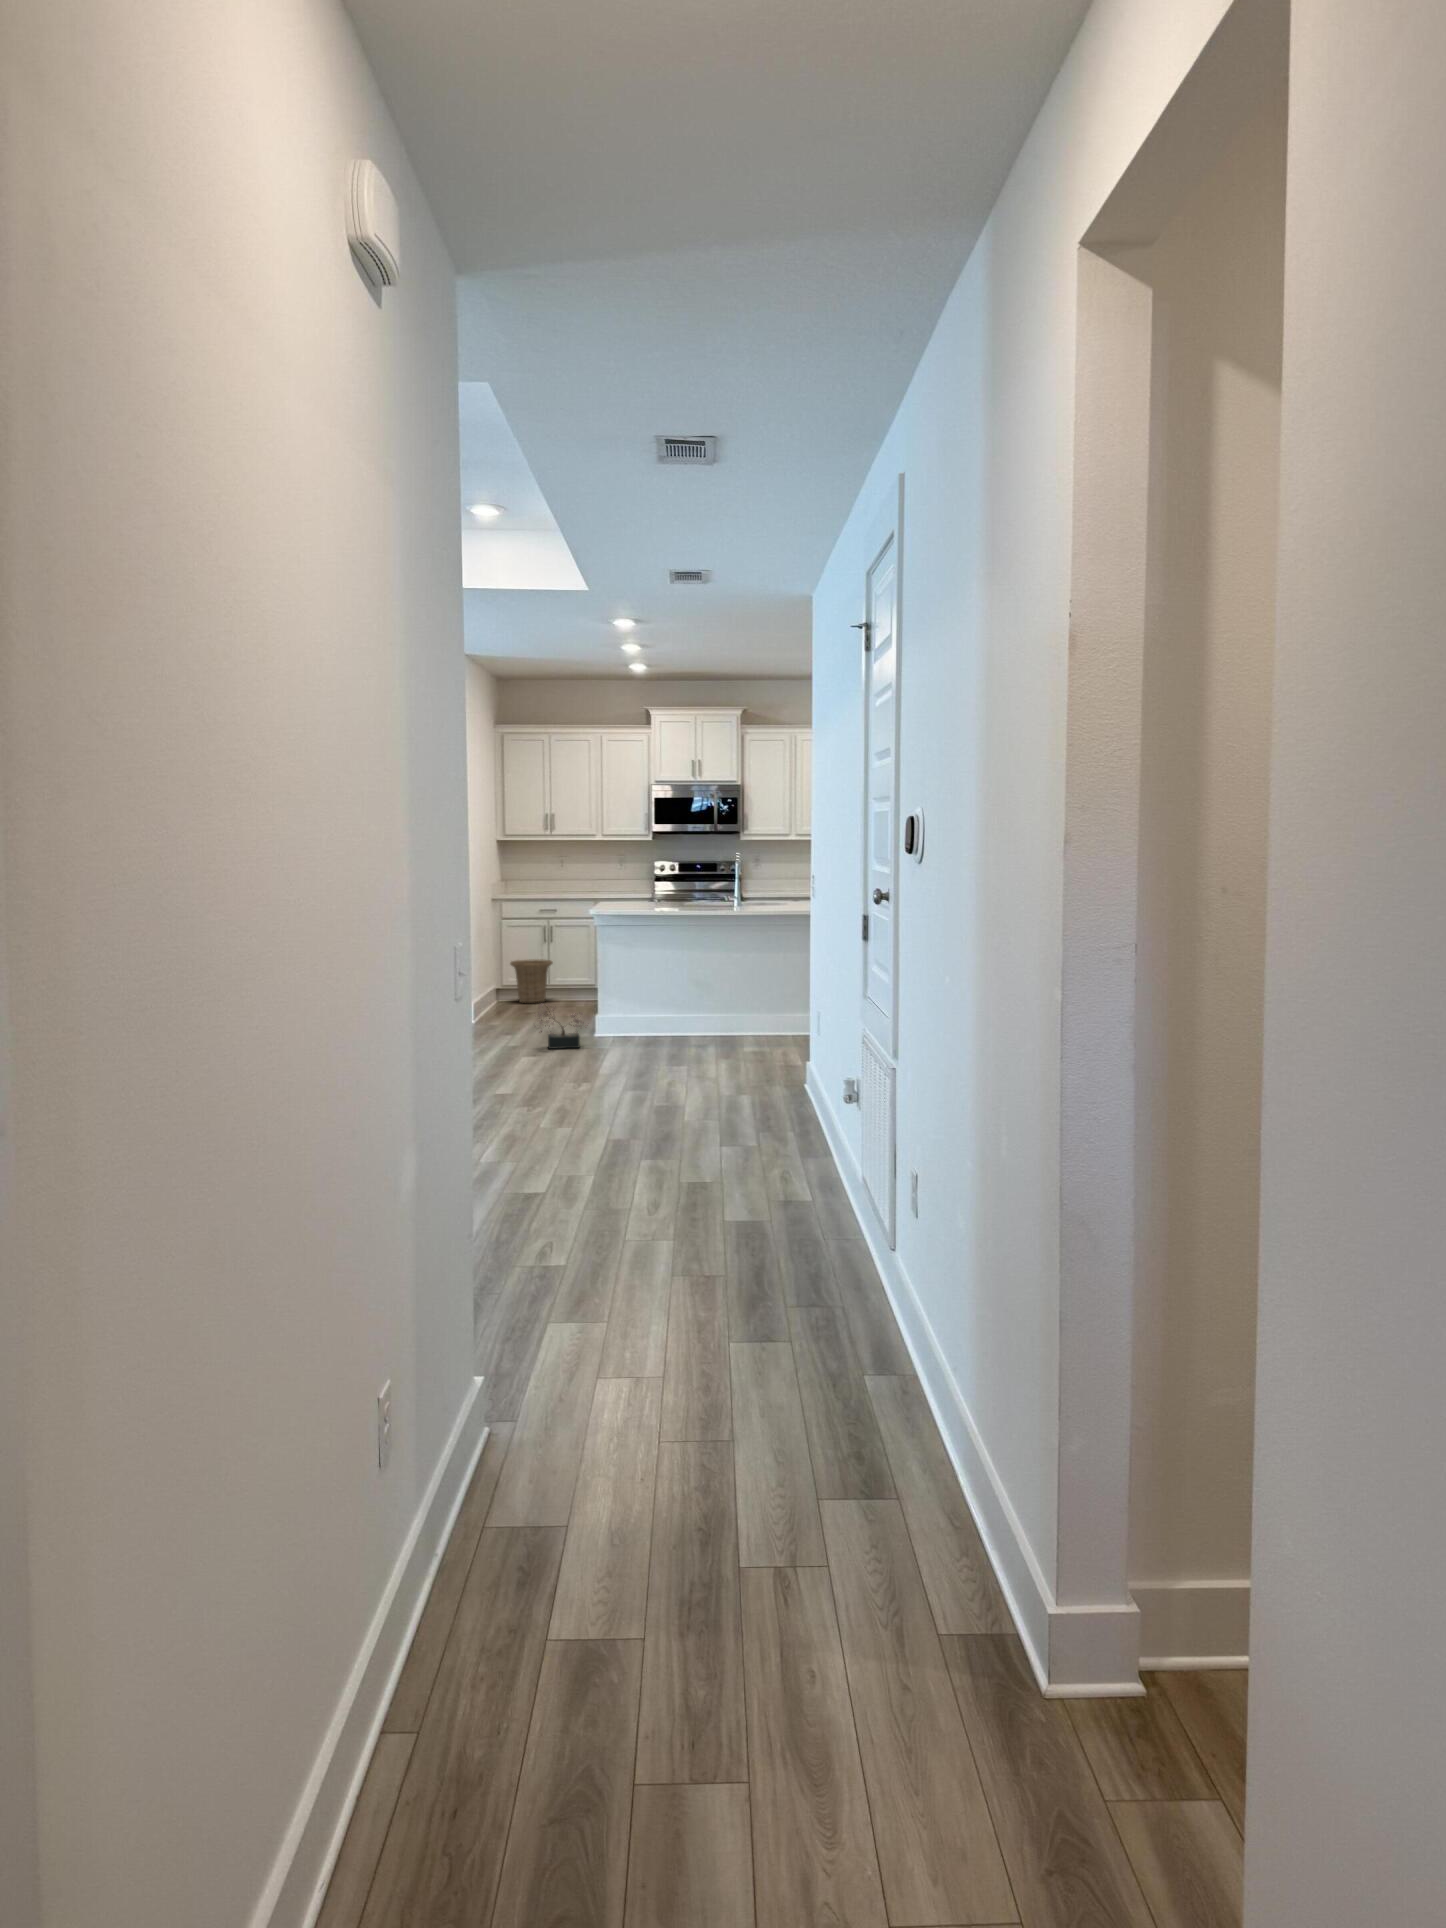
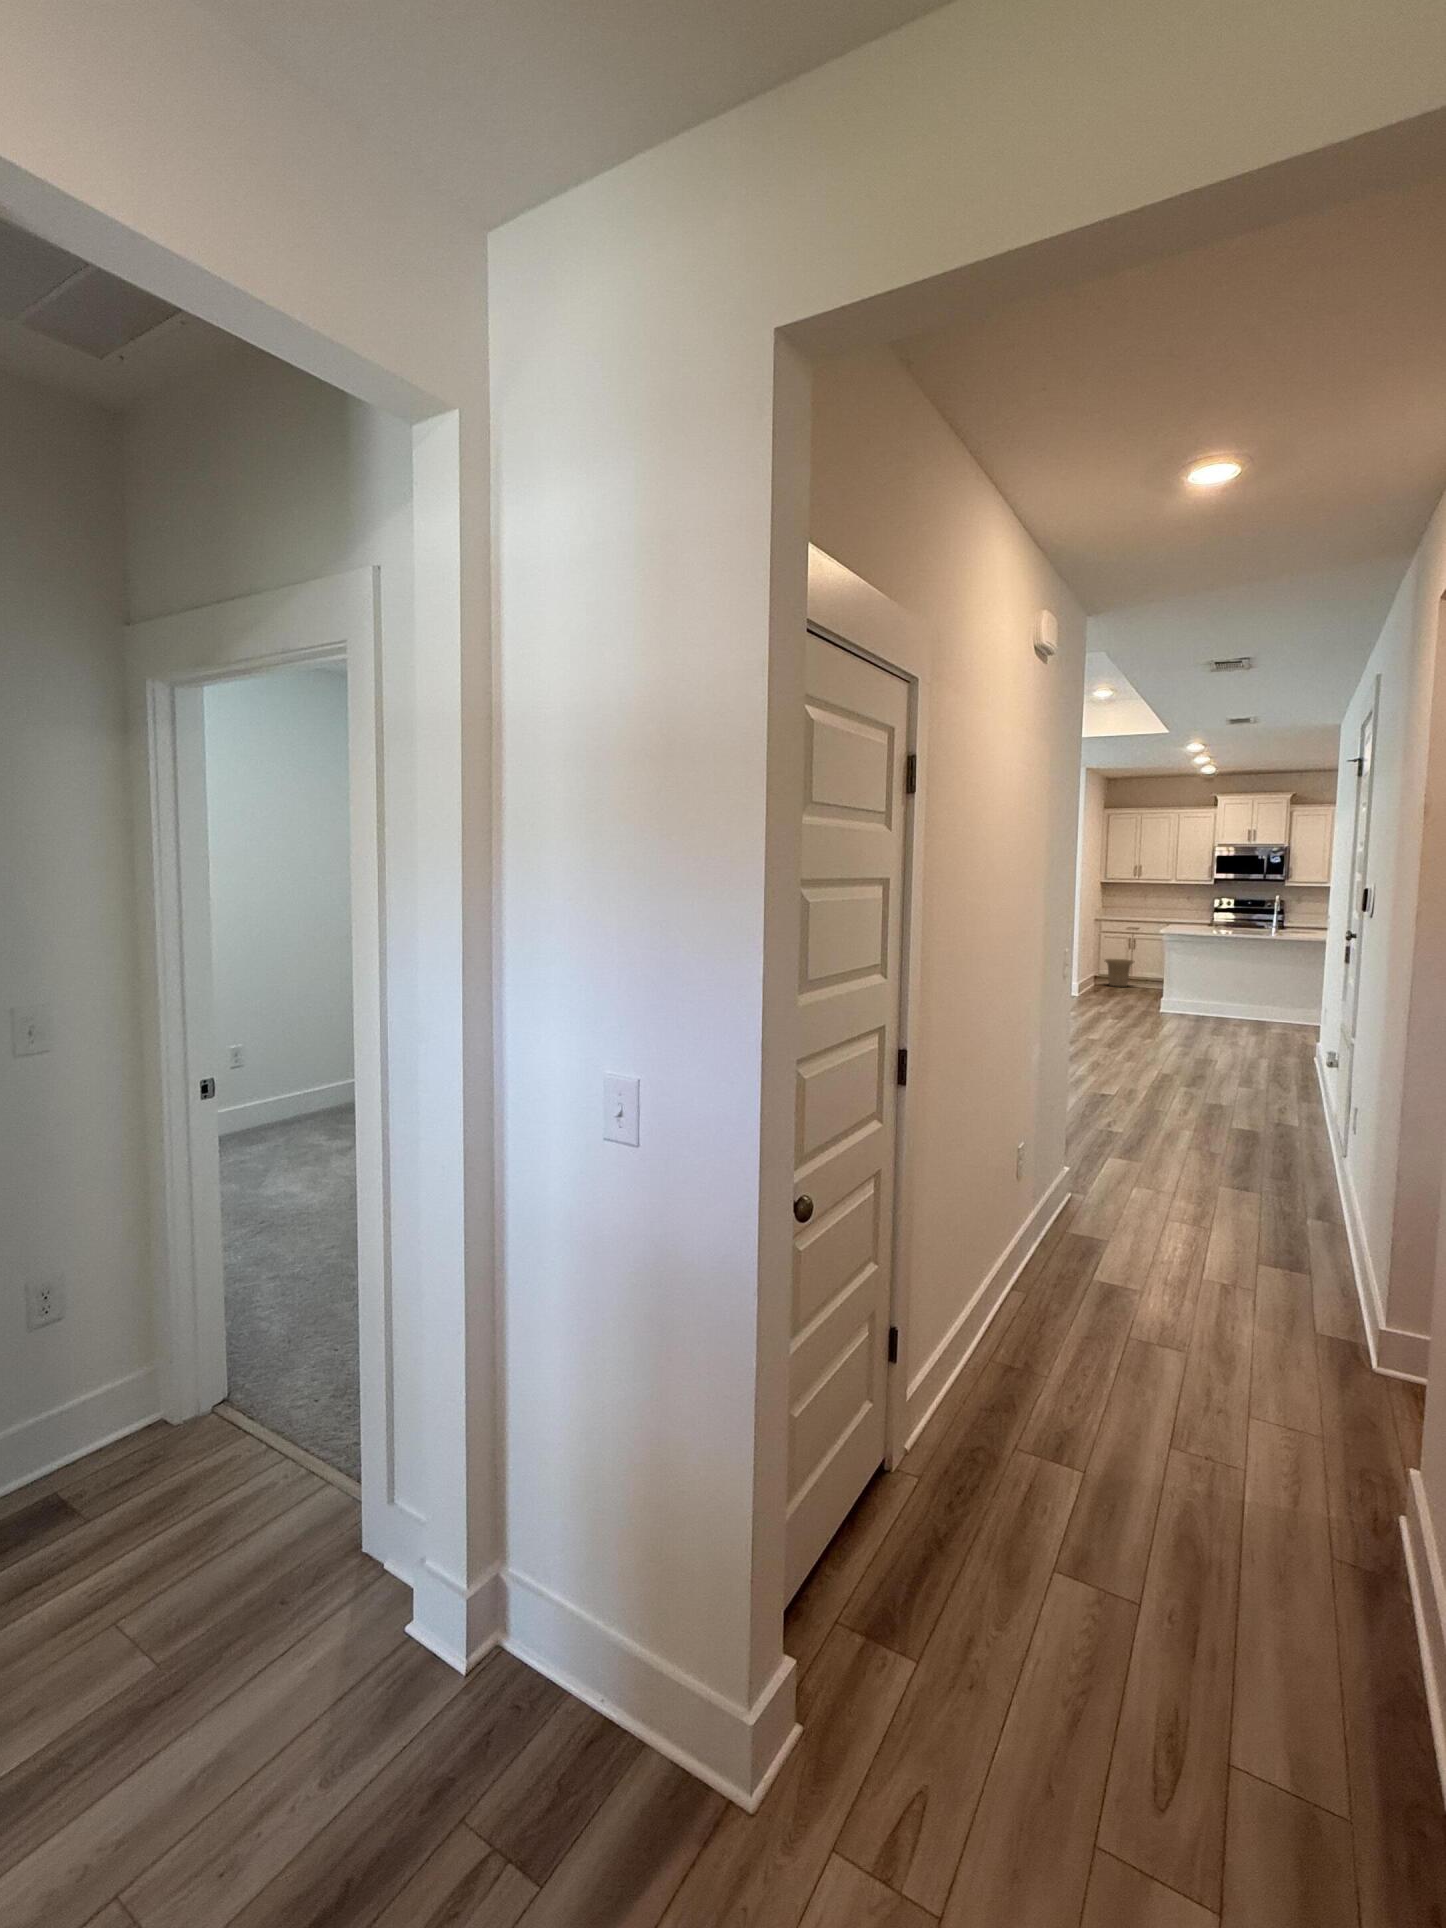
decorative plant: present [535,1003,587,1049] -> none [1116,986,1155,1017]

